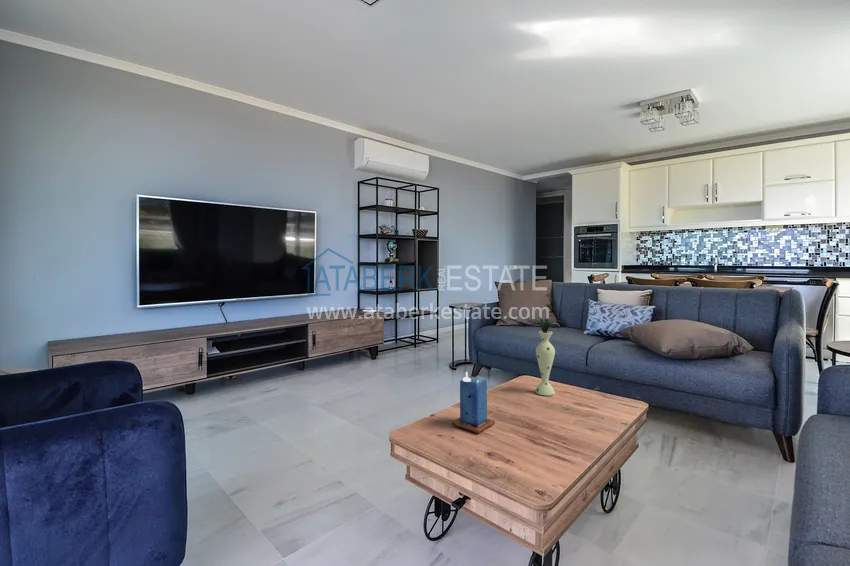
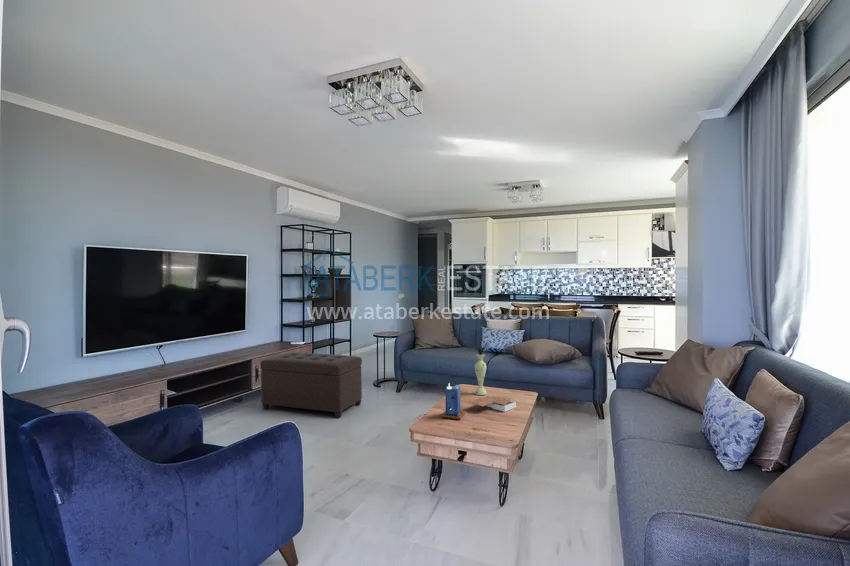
ottoman: none [313,320,422,400] -> present [260,353,362,418]
book: none [507,399,592,431] -> present [470,396,516,412]

